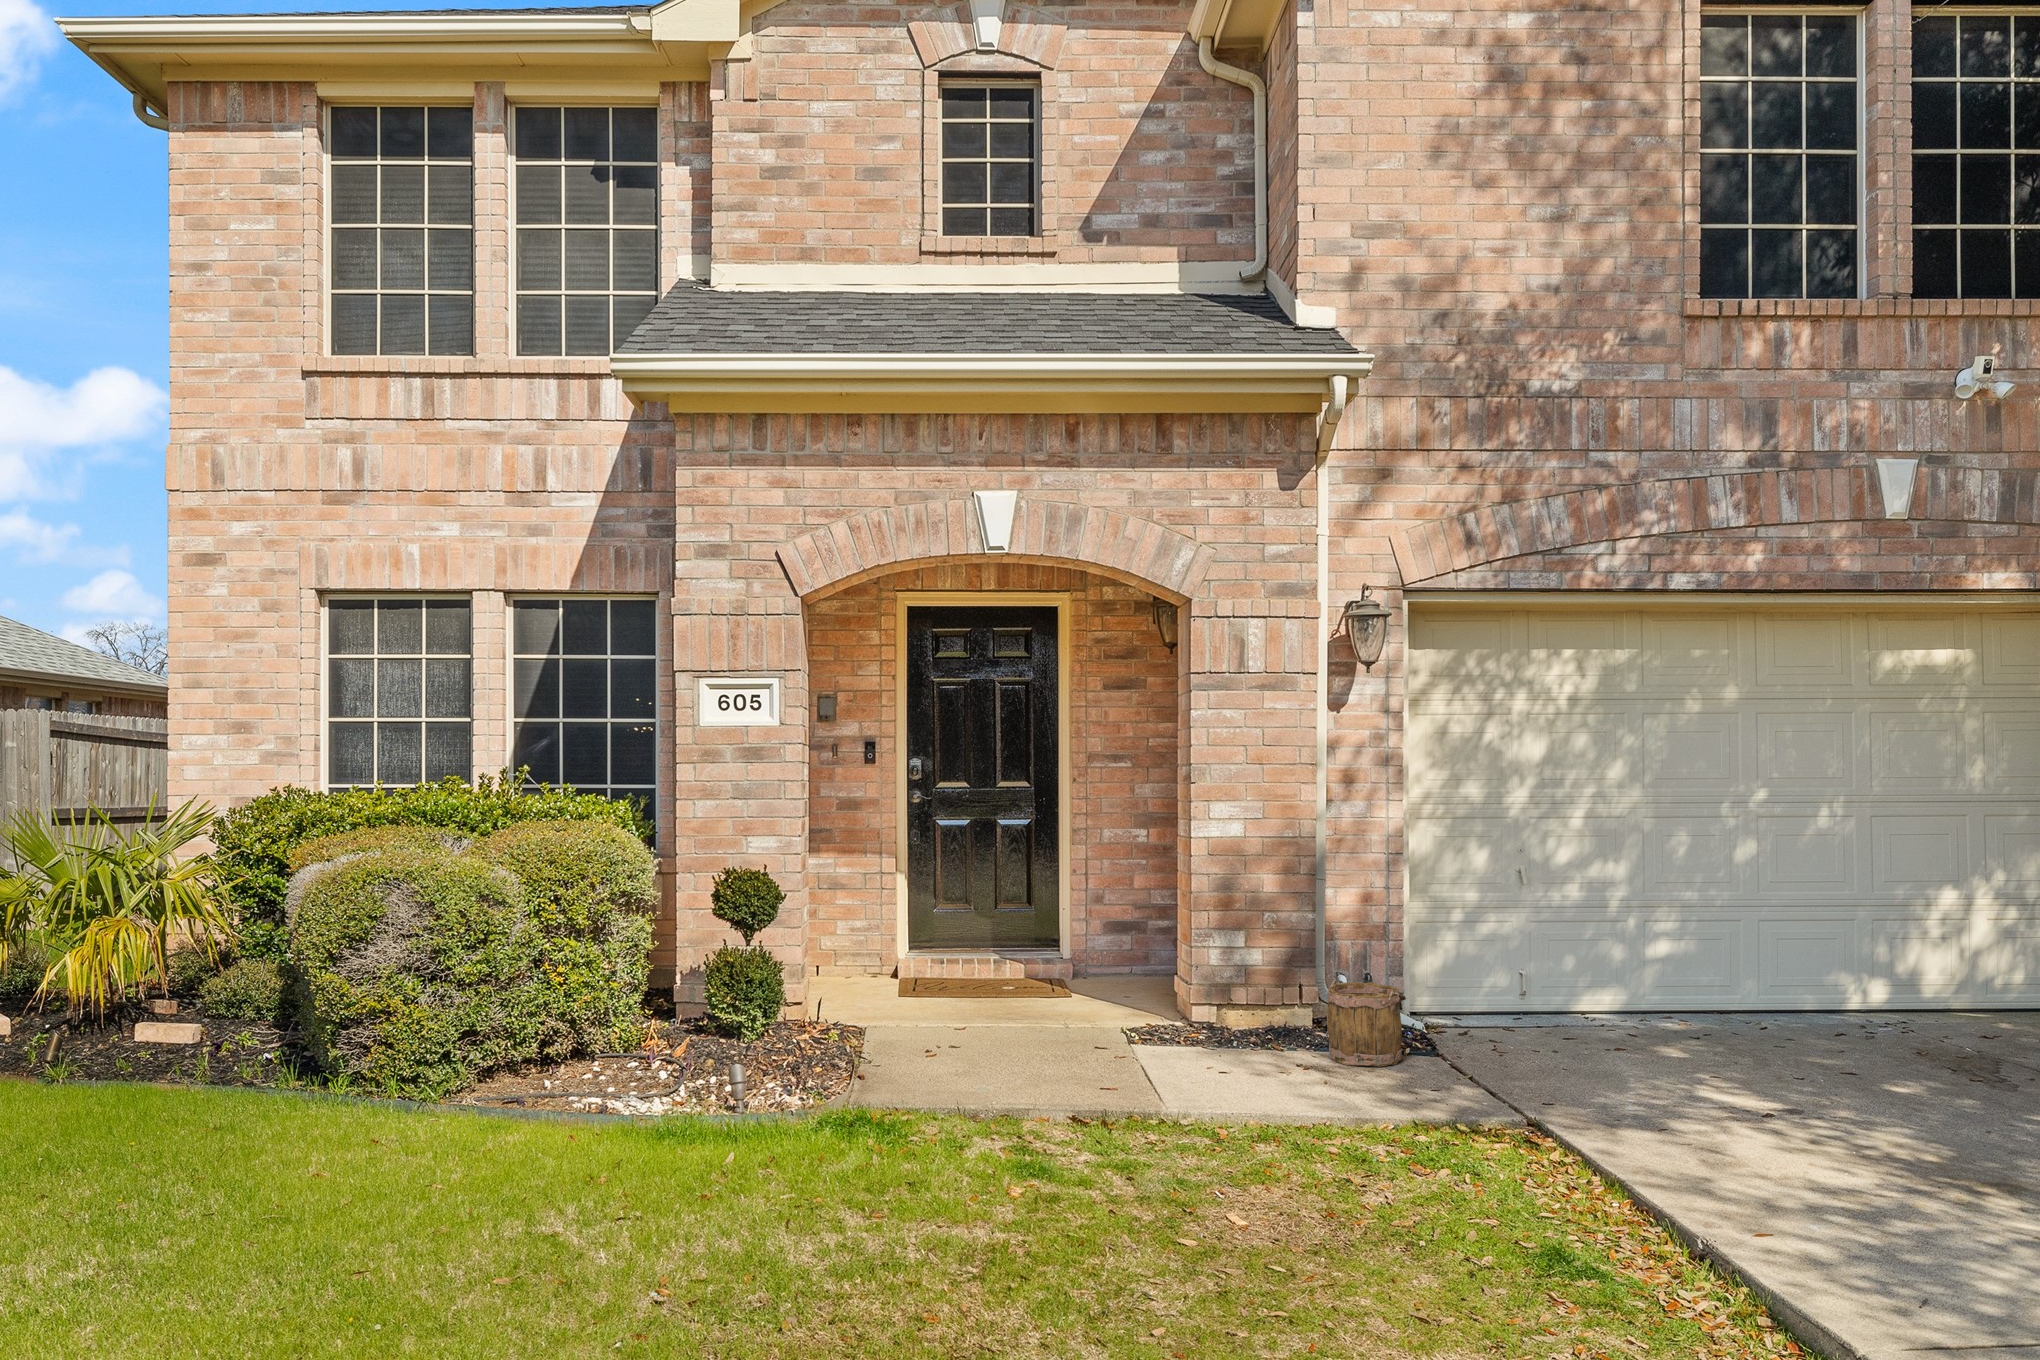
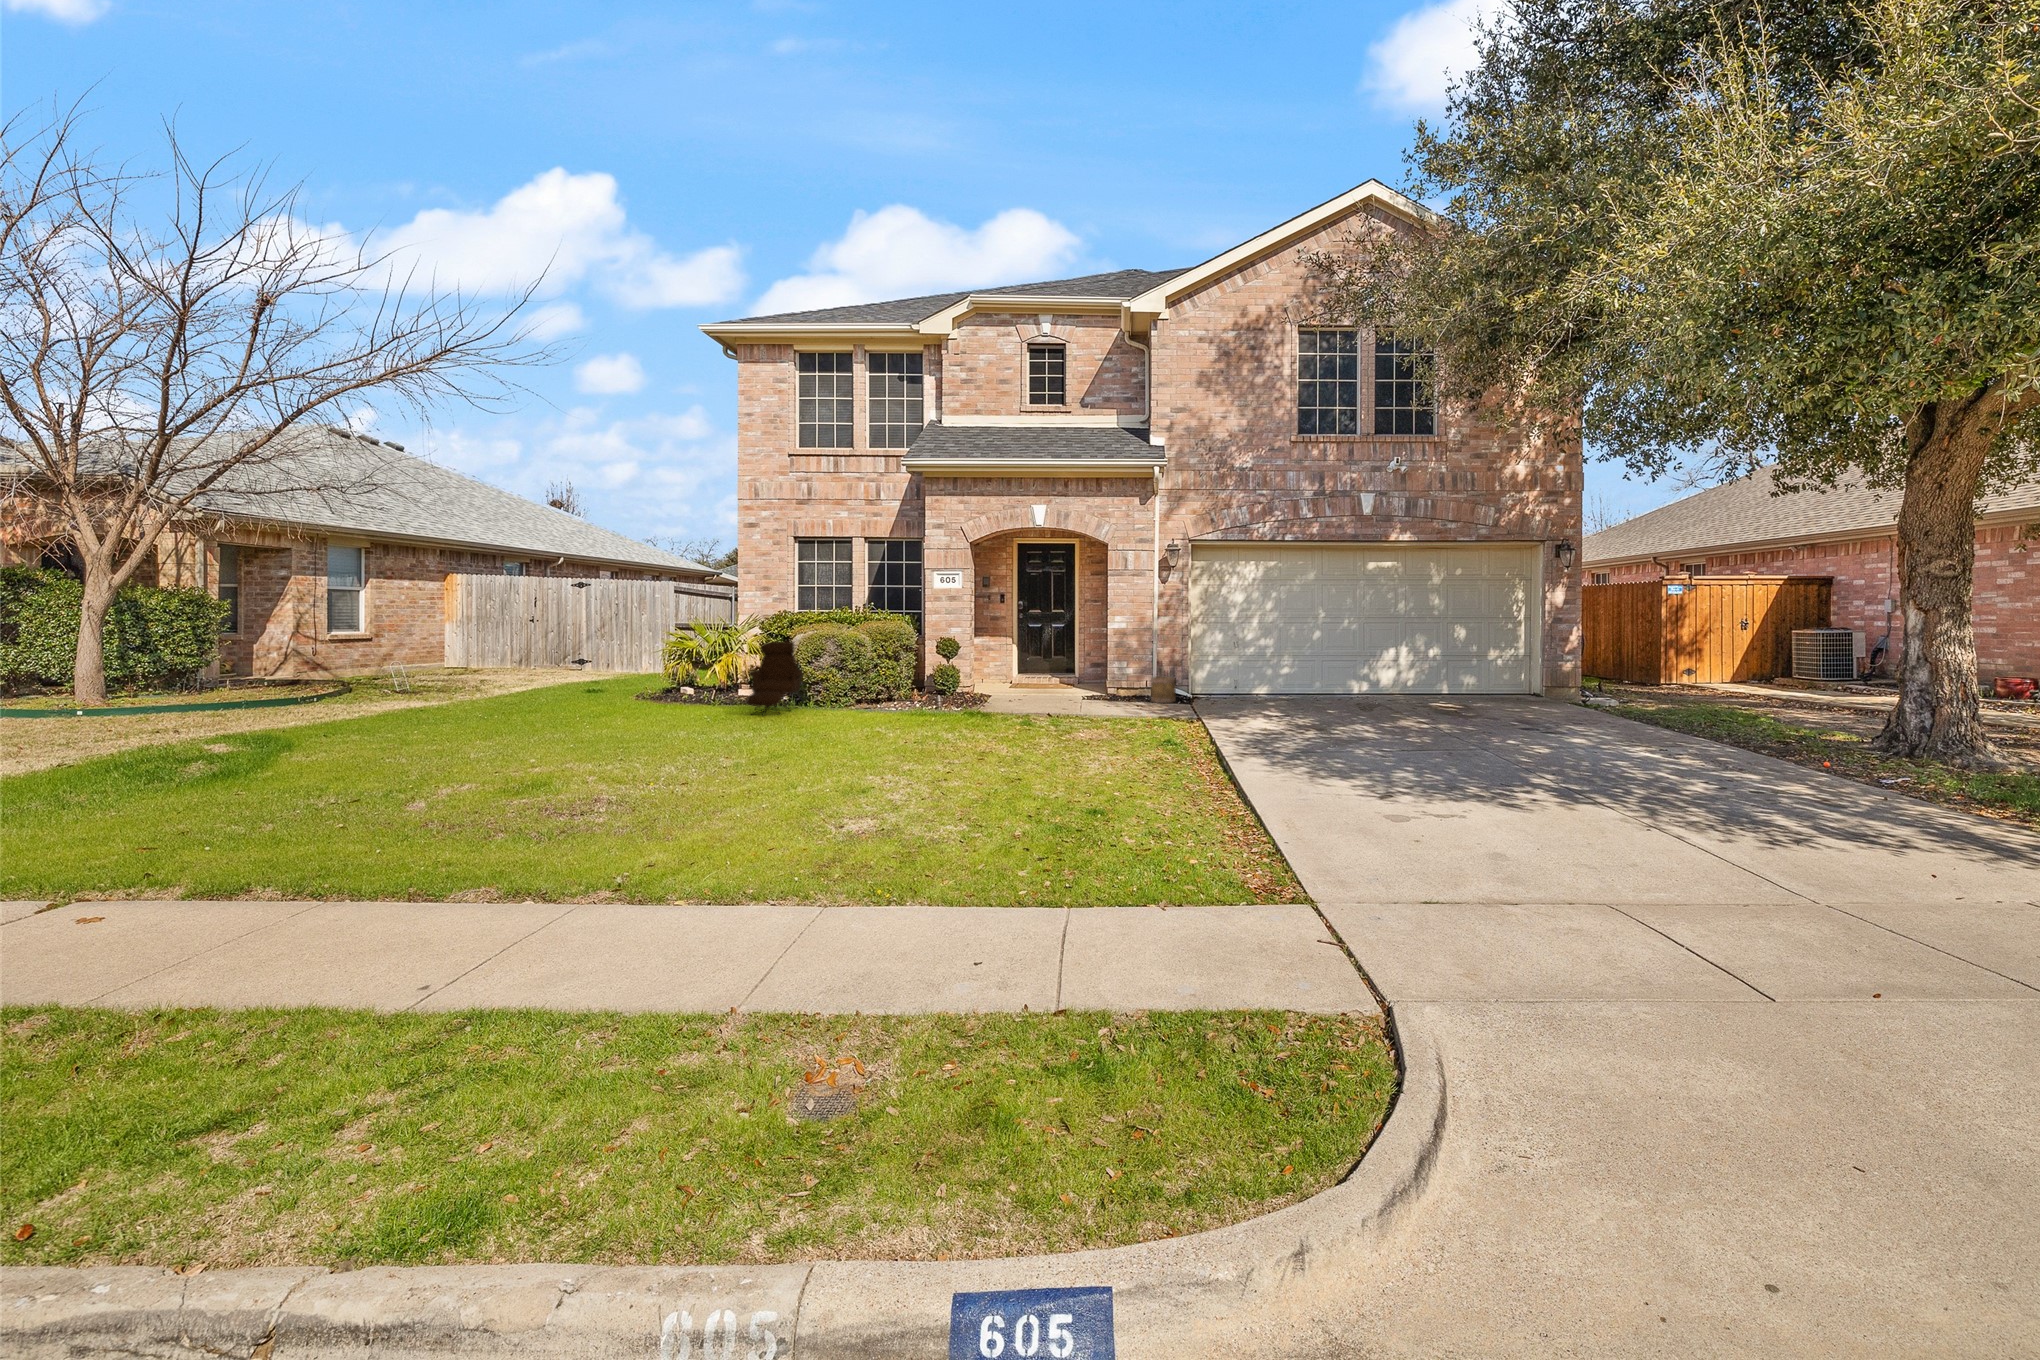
lounge chair: none [102,906,307,1170] -> present [747,641,803,715]

